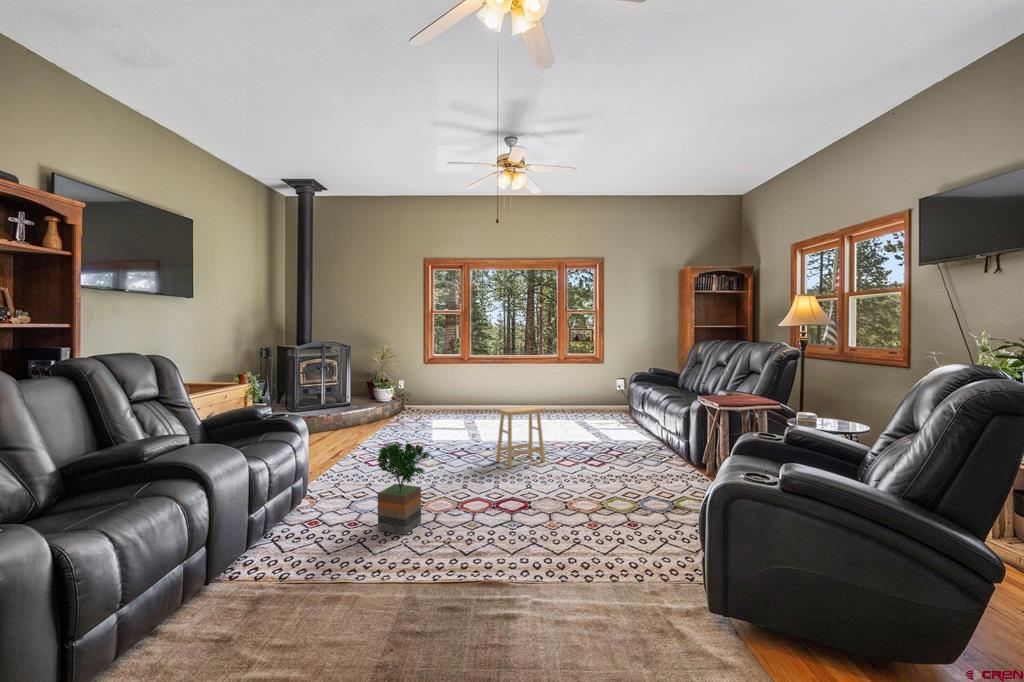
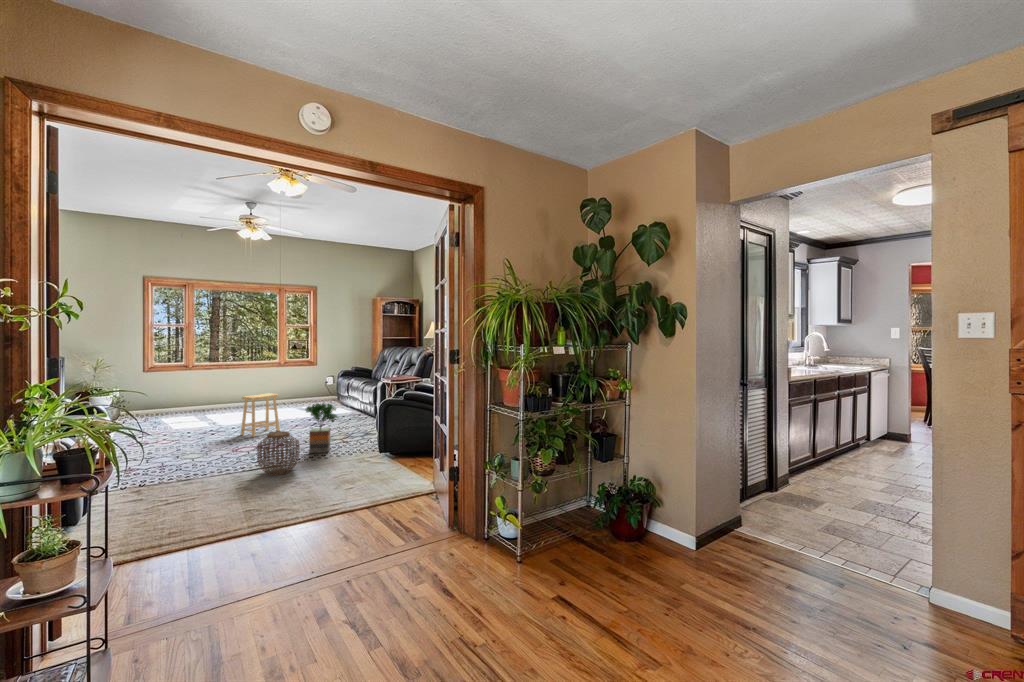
potted tree: present [377,442,429,535] -> present [305,403,337,453]
woven basket: none [479,494,548,580] -> present [257,431,299,475]

